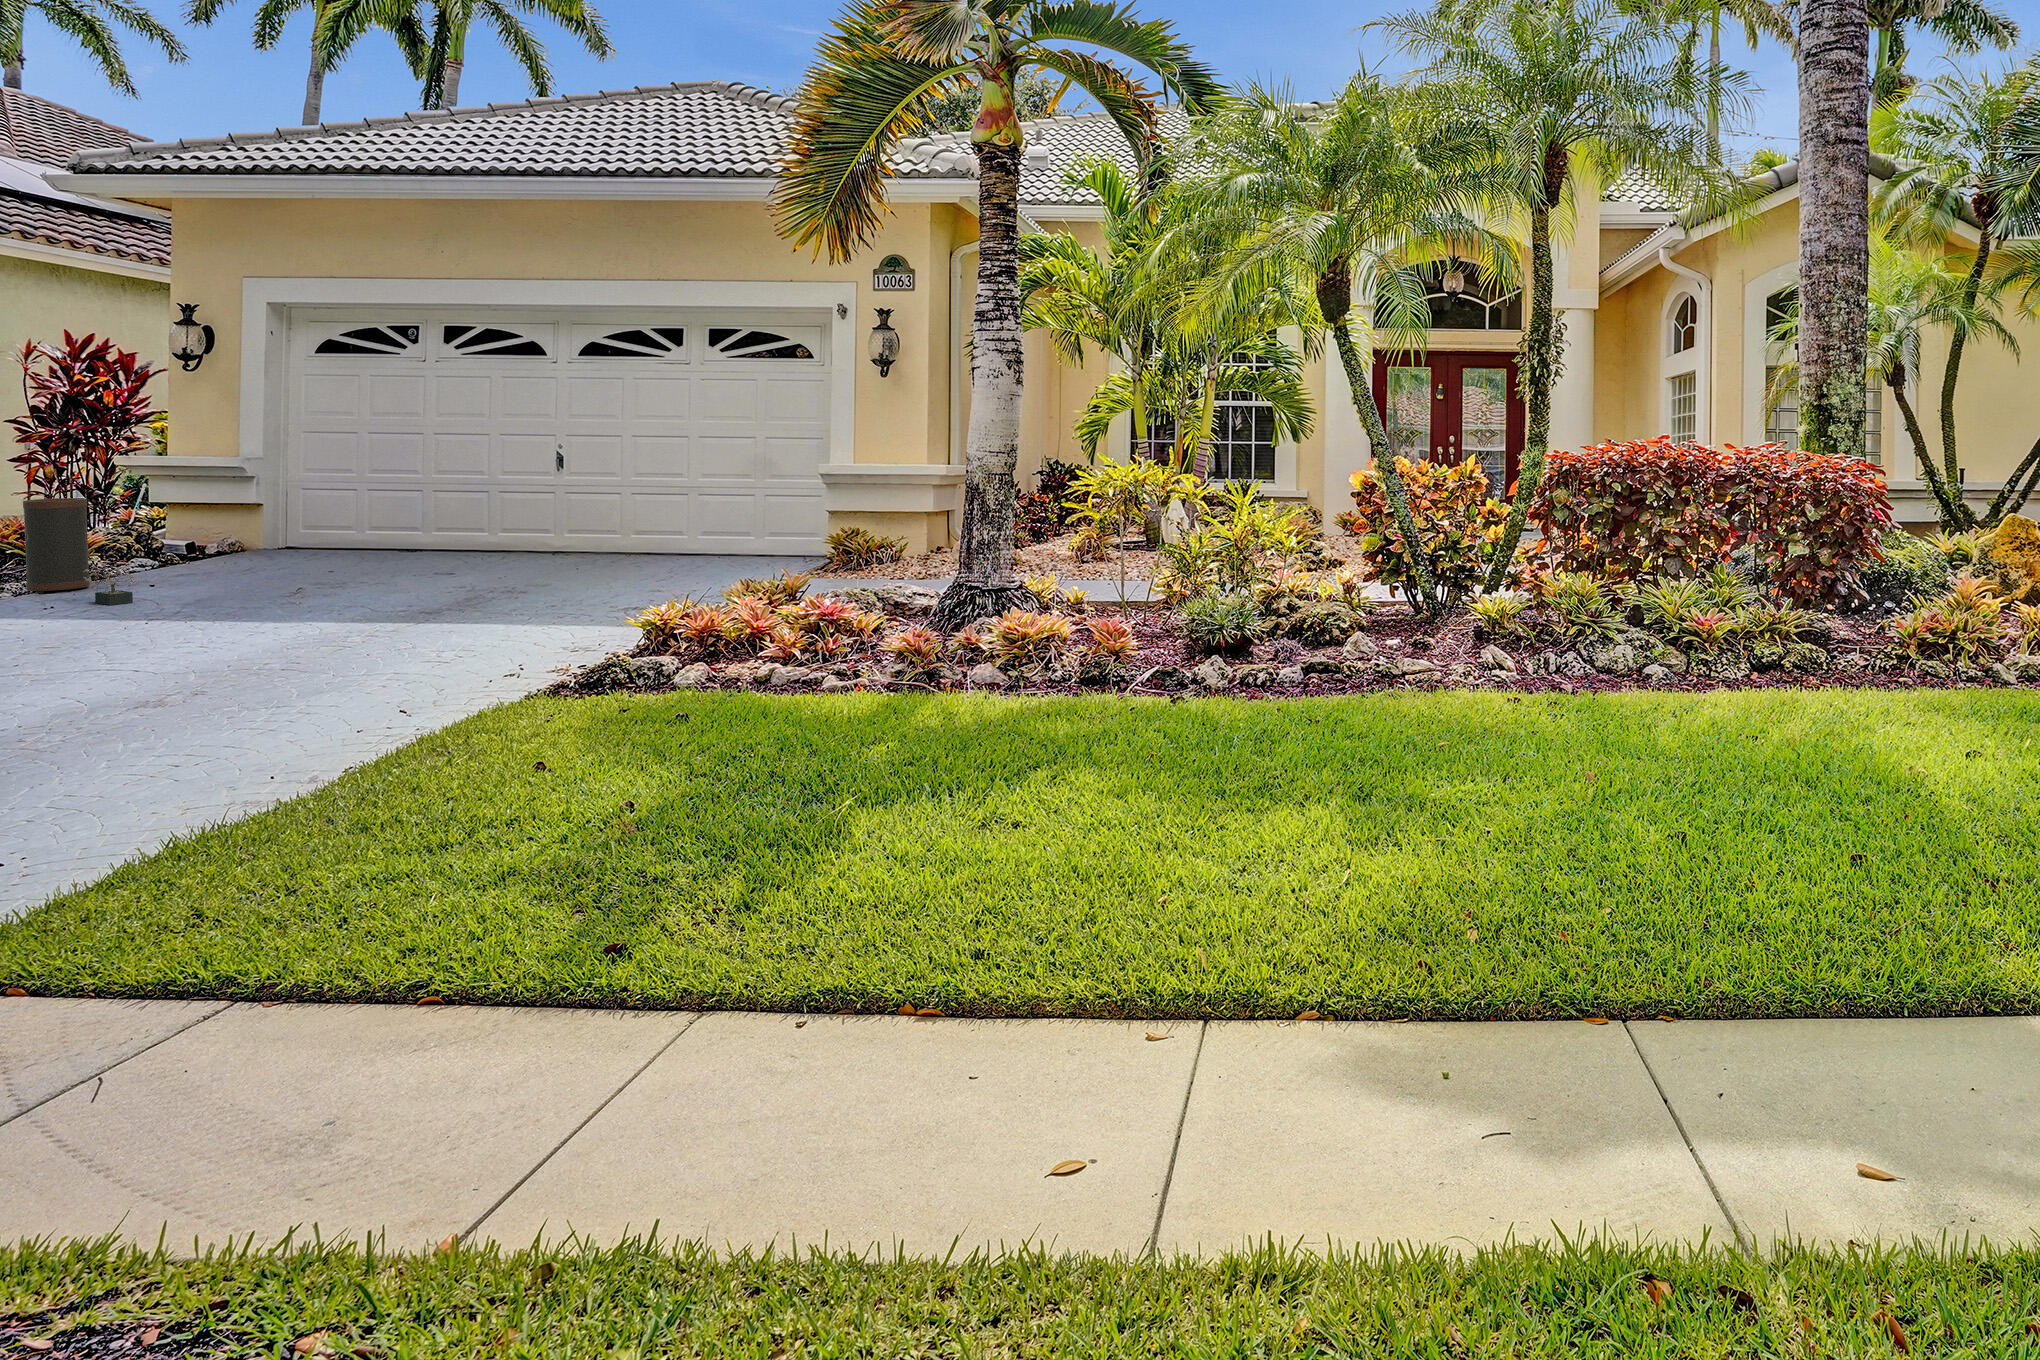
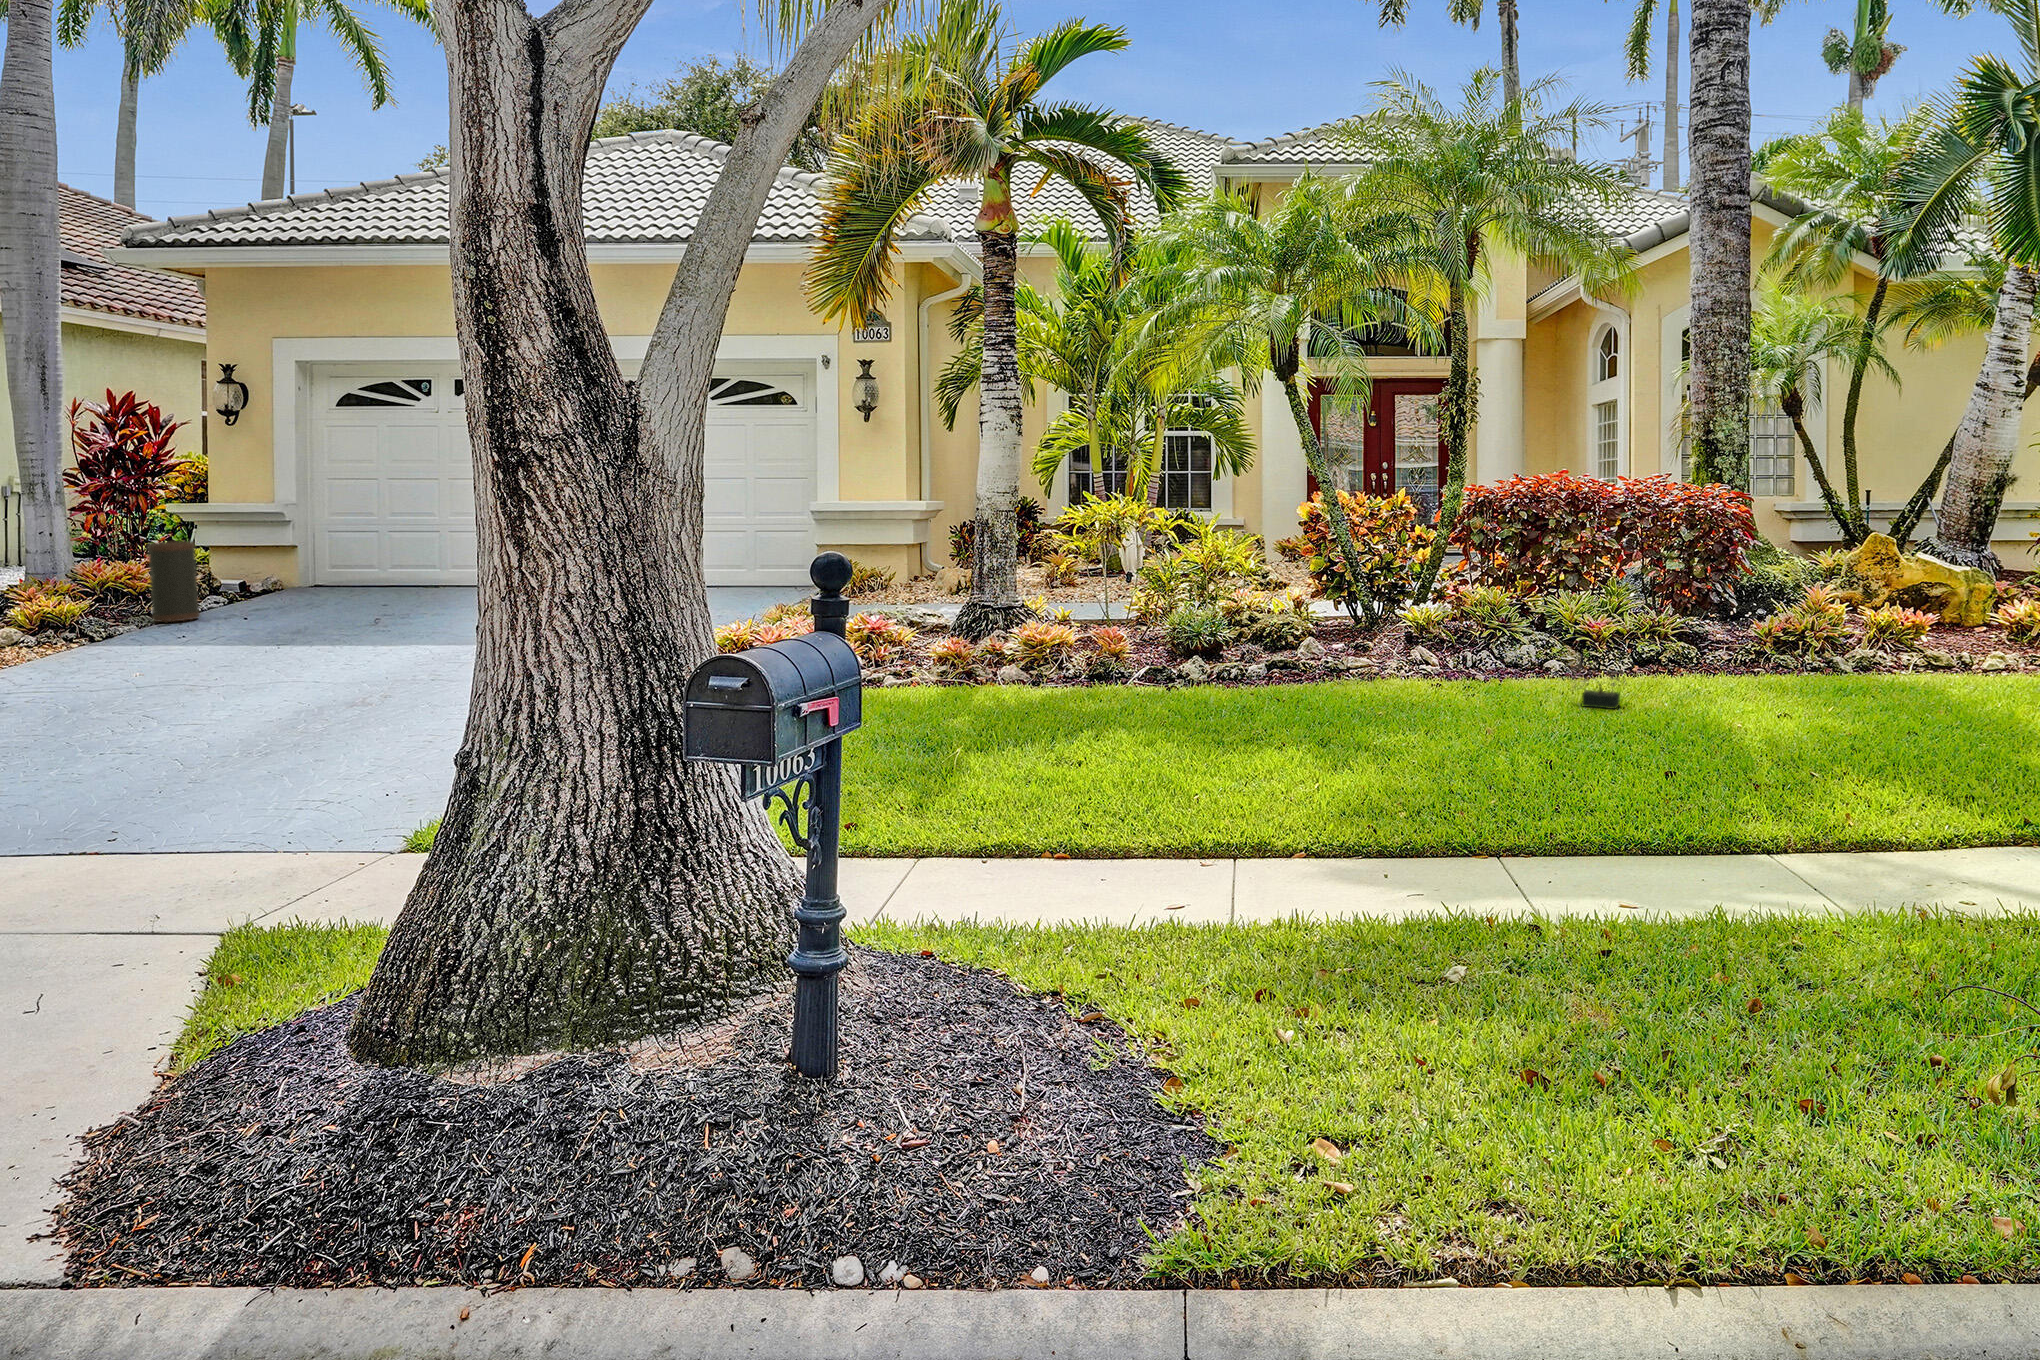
decorative plant: present [83,562,139,605] -> present [1573,657,1625,709]

